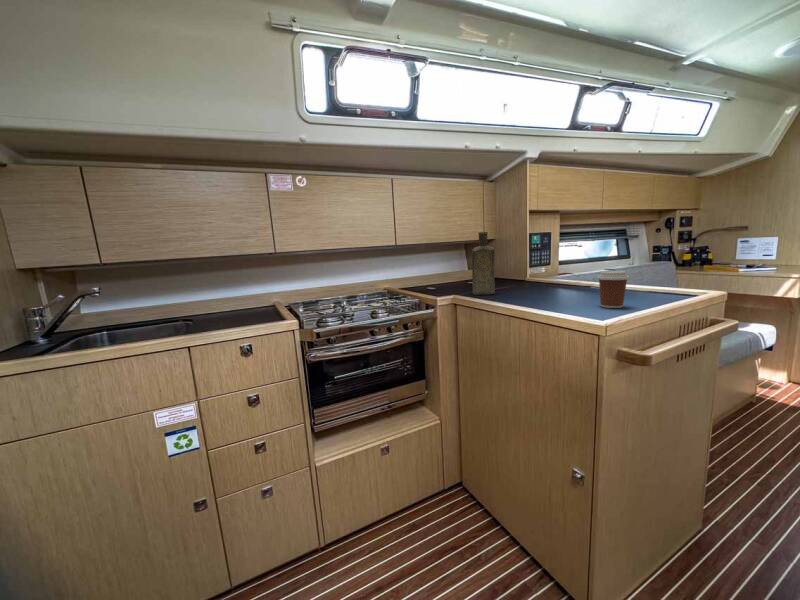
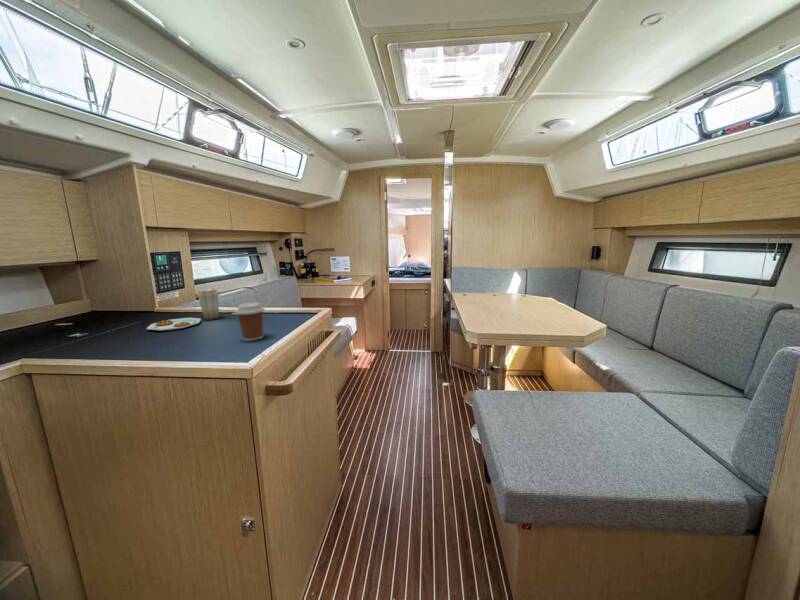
bottle: present [472,232,495,295] -> none [42,256,103,350]
plate: none [520,261,581,293] -> present [147,288,219,331]

